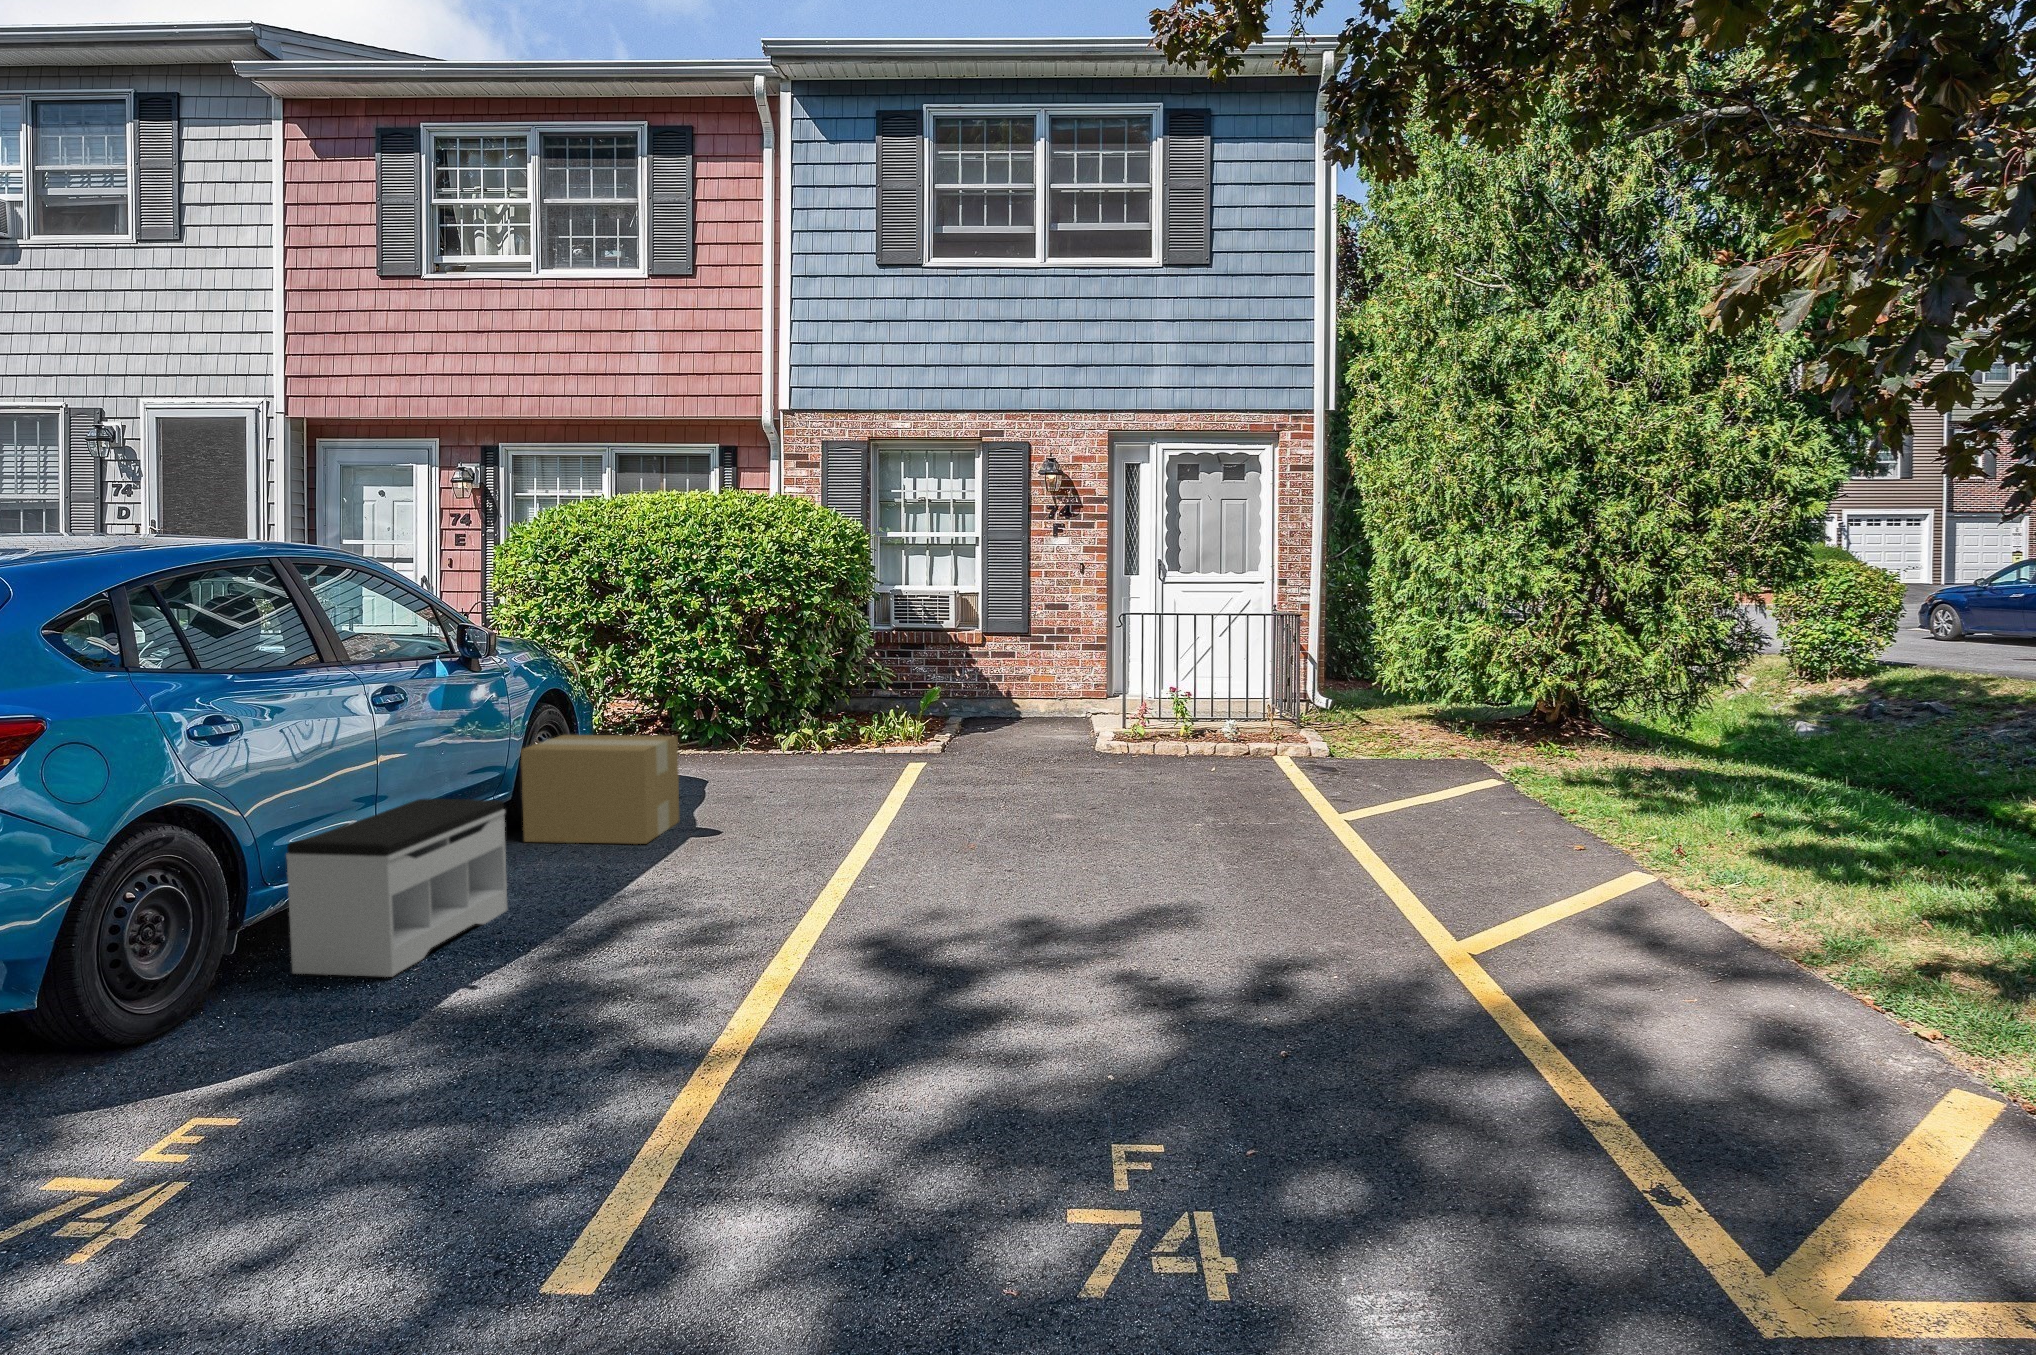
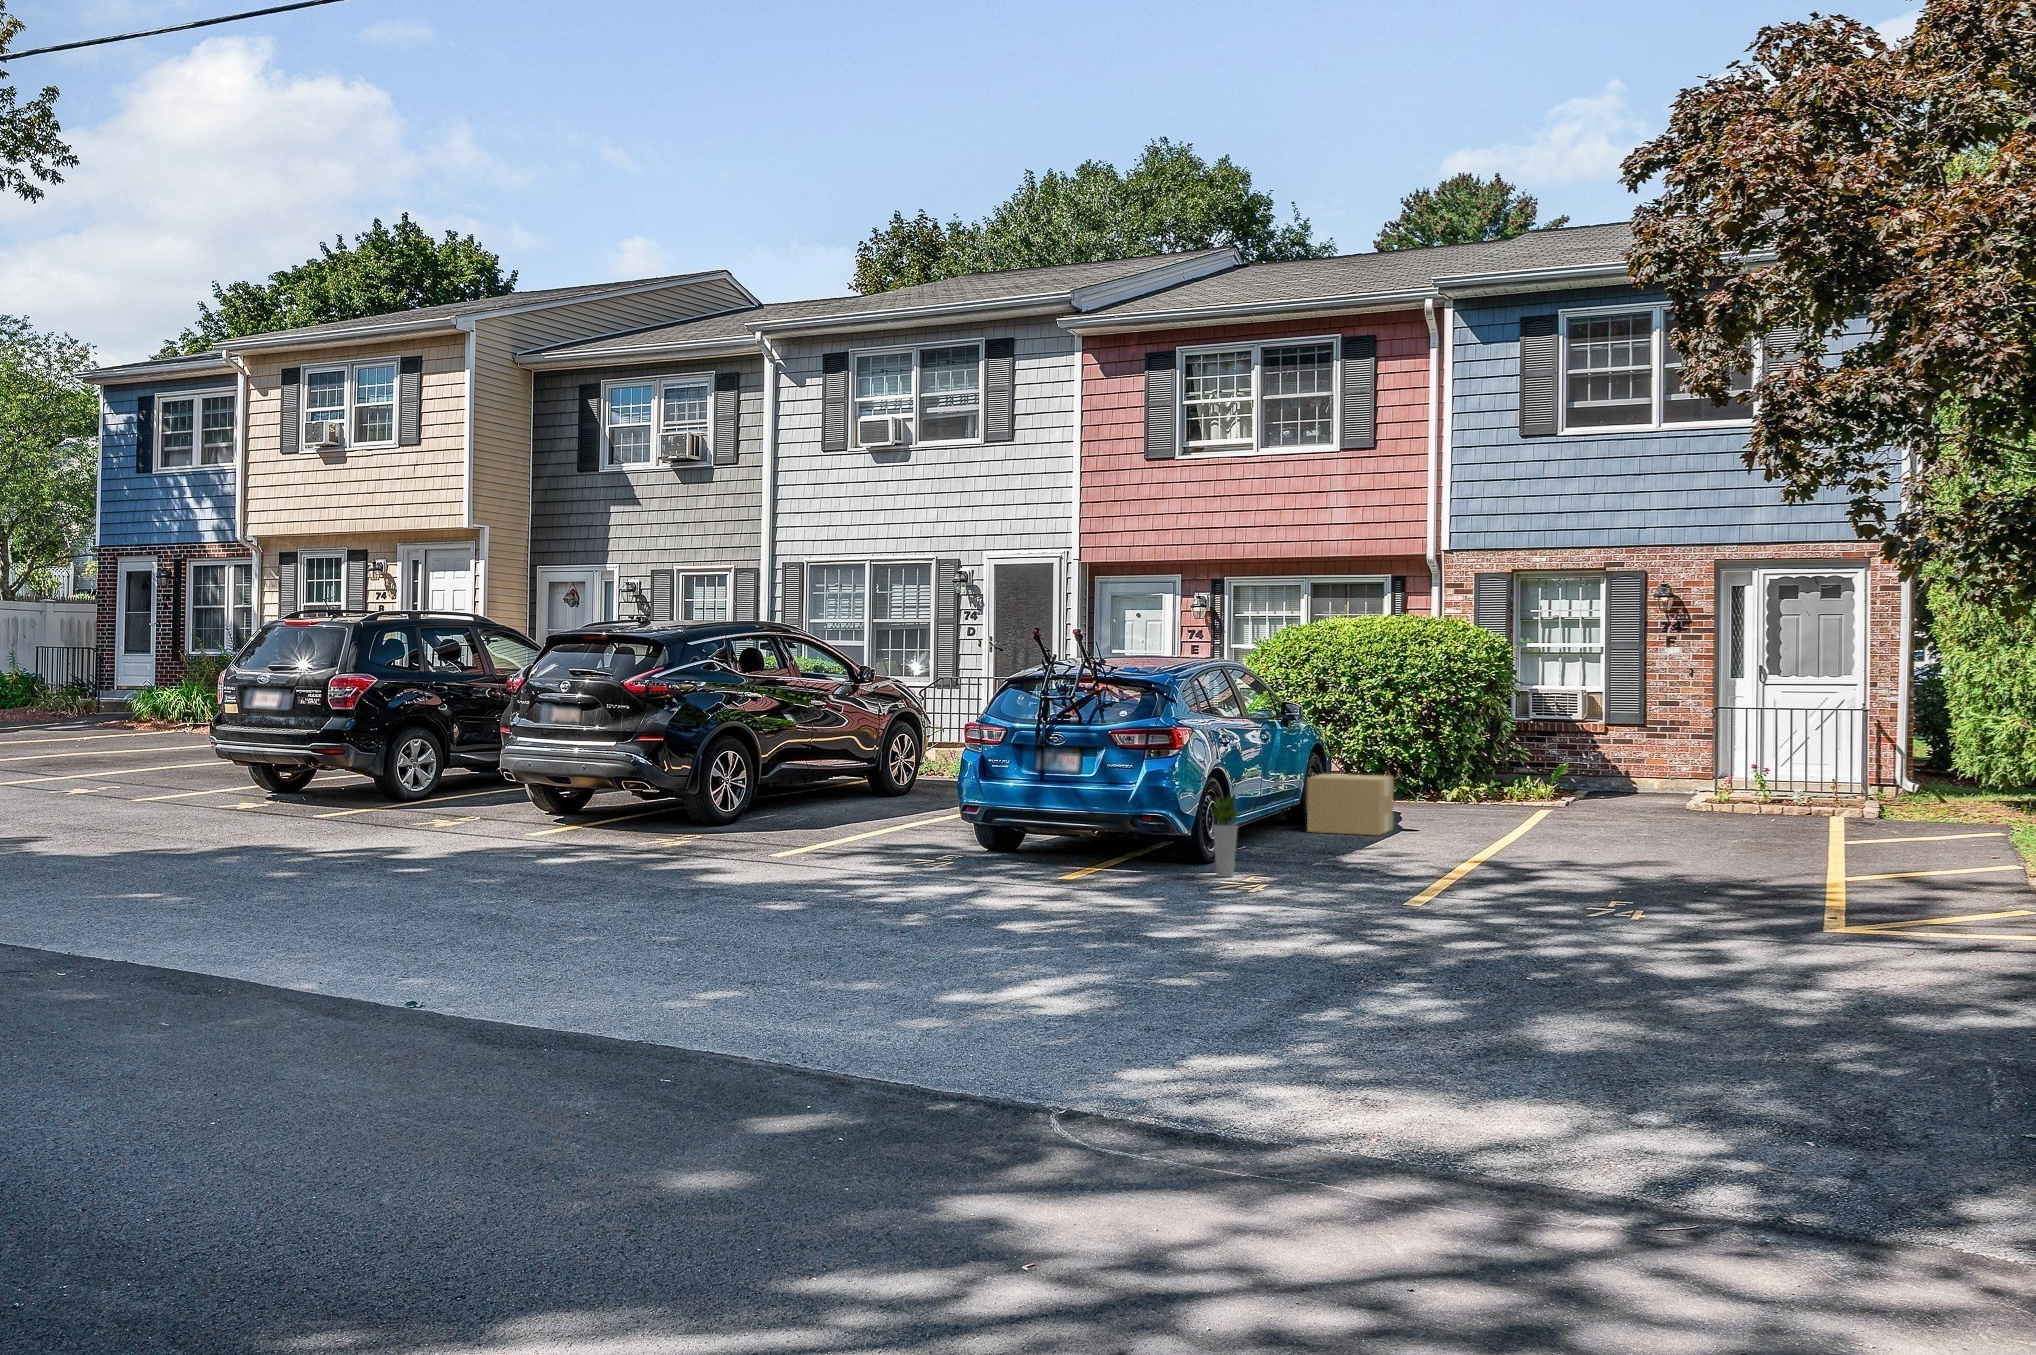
bench: present [286,799,507,977] -> none [1241,793,1322,865]
planter: none [134,847,233,1055] -> present [1213,795,1239,877]

